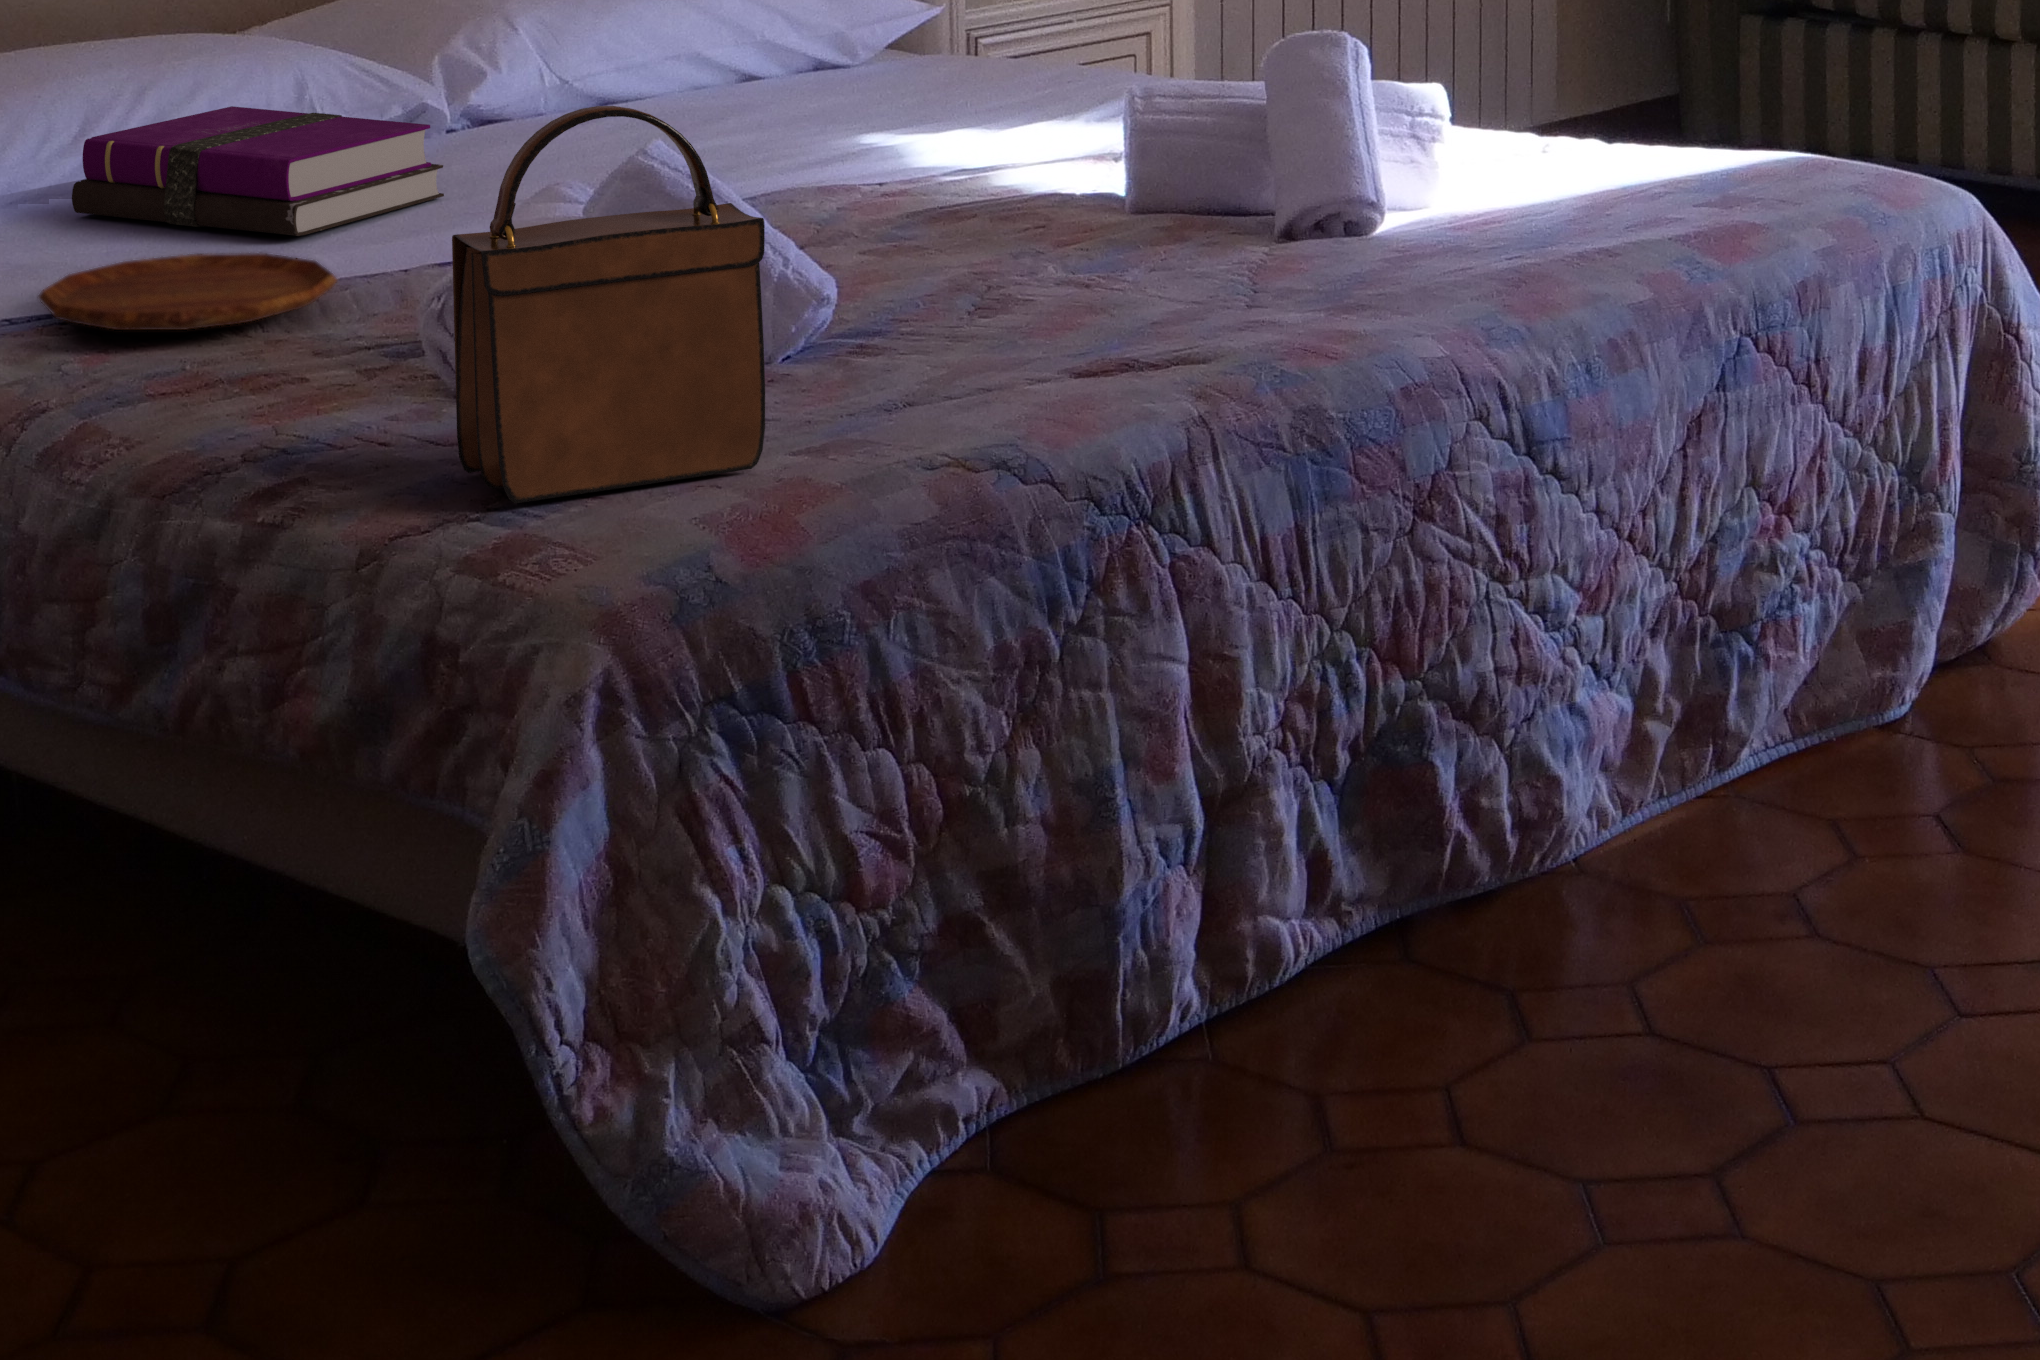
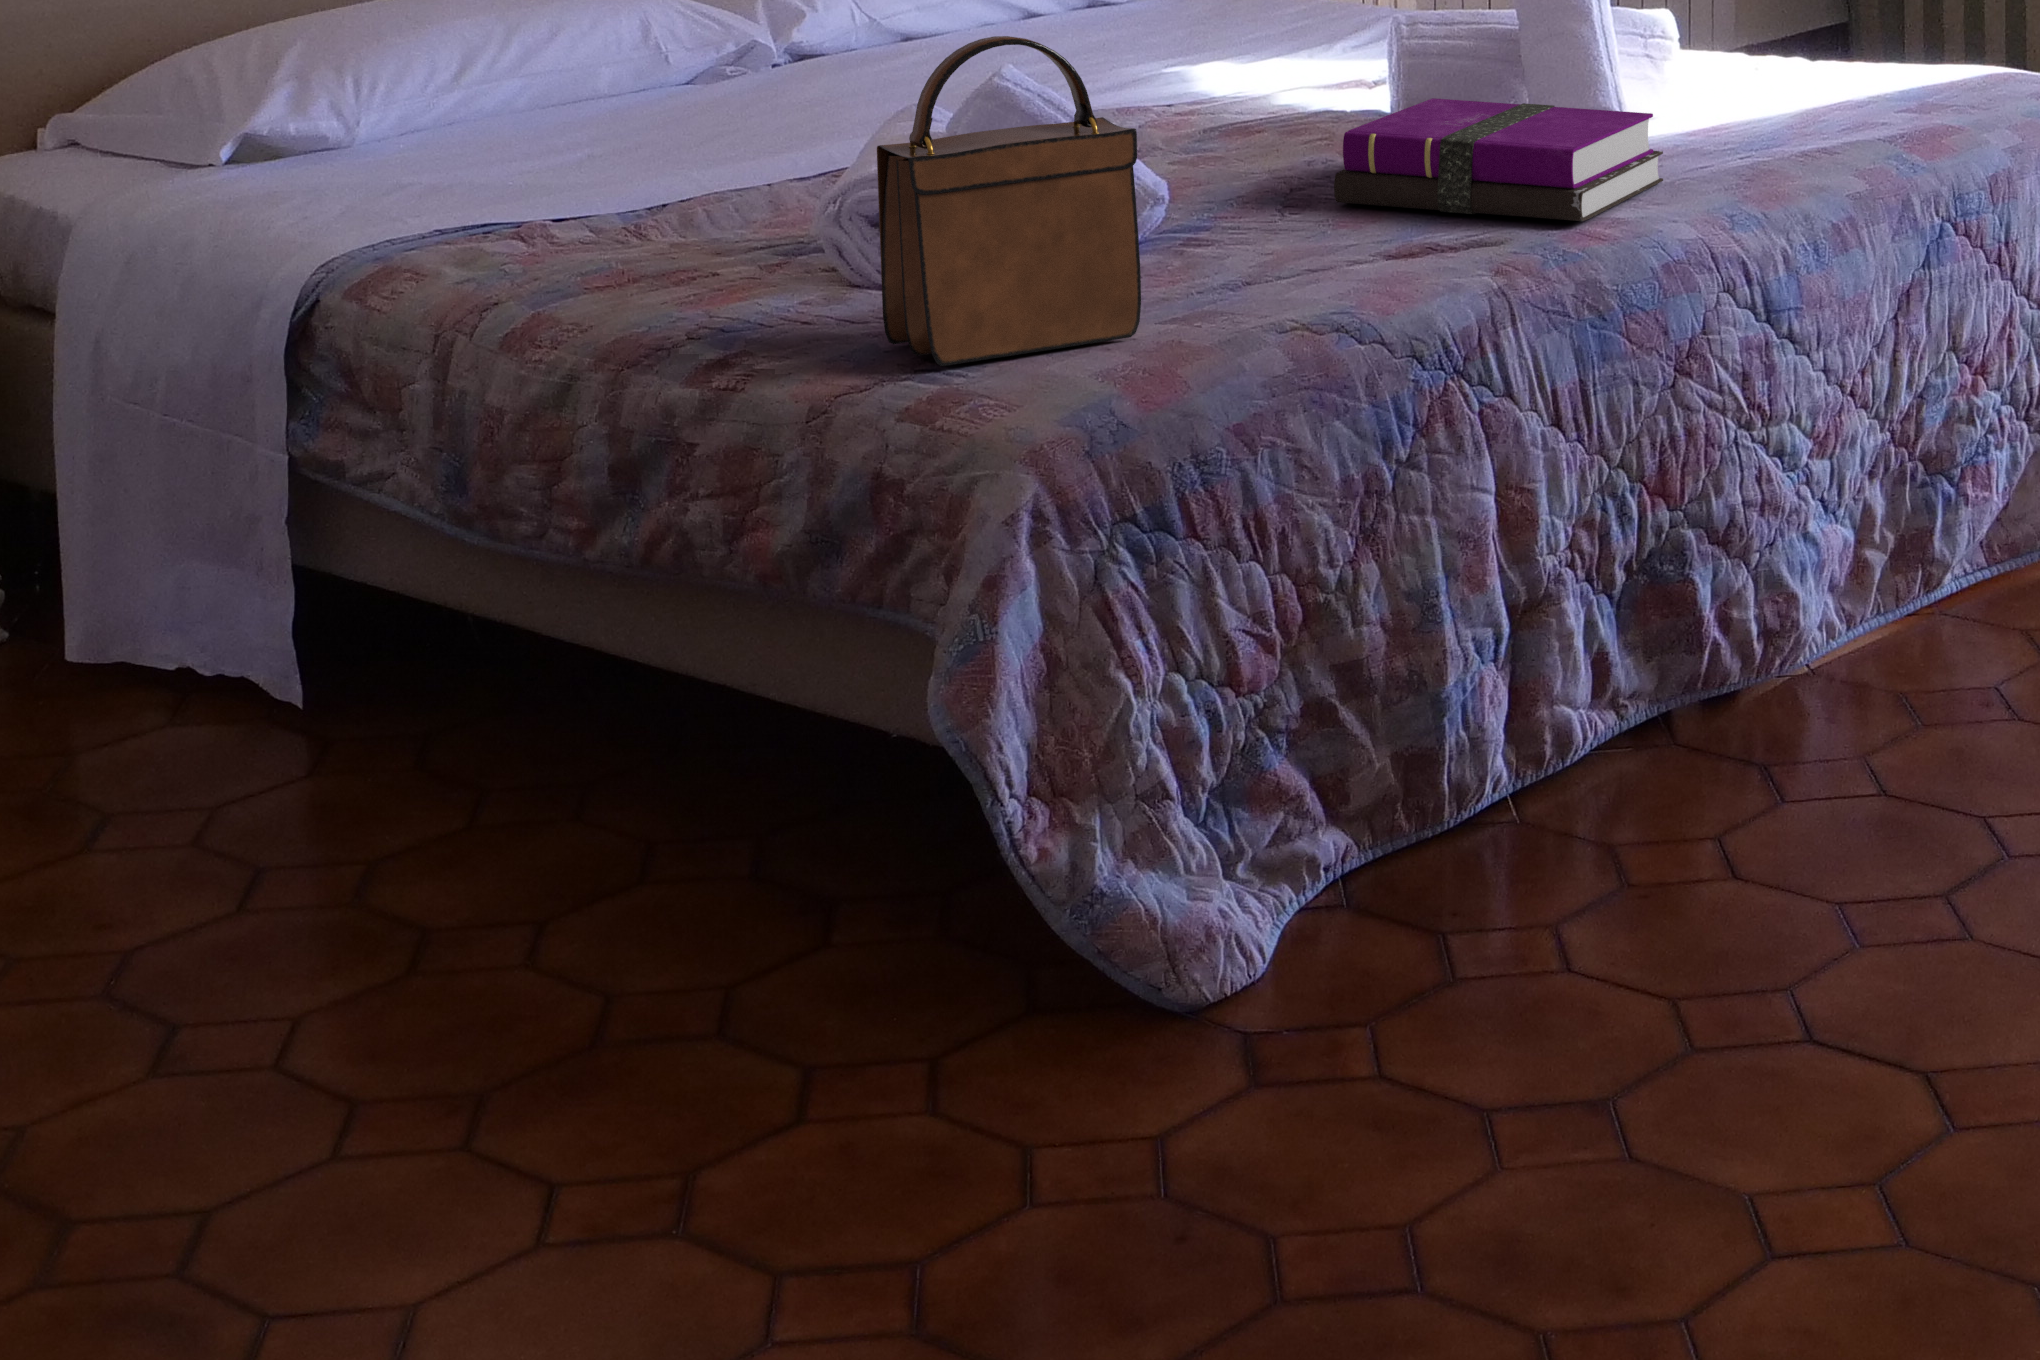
notebook: present [72,106,444,236] -> present [1334,98,1663,221]
tray: present [38,253,337,330] -> none [473,173,731,238]

